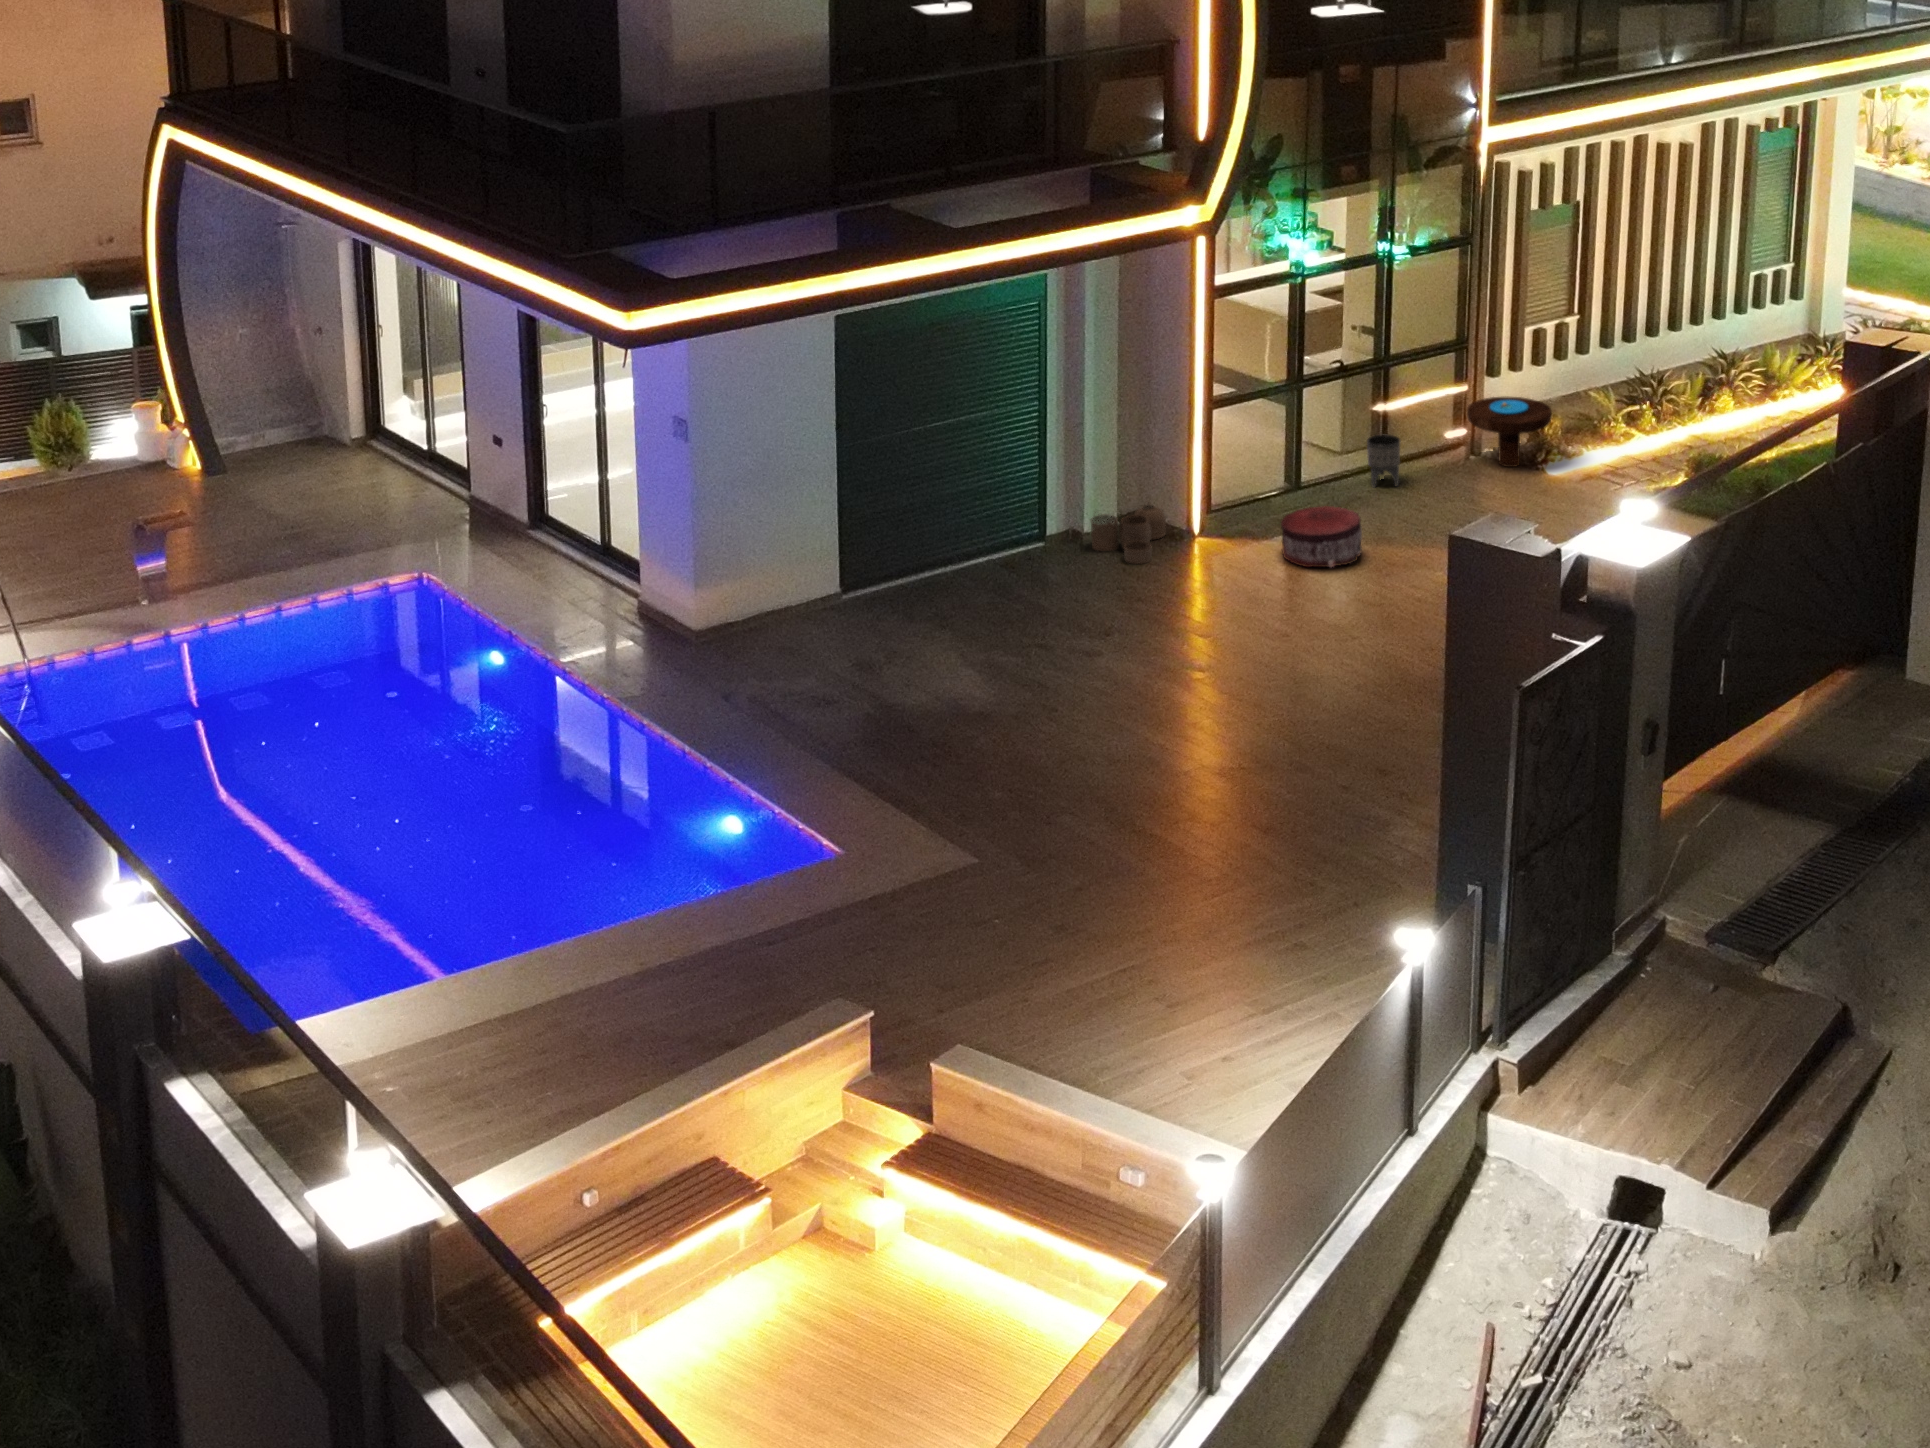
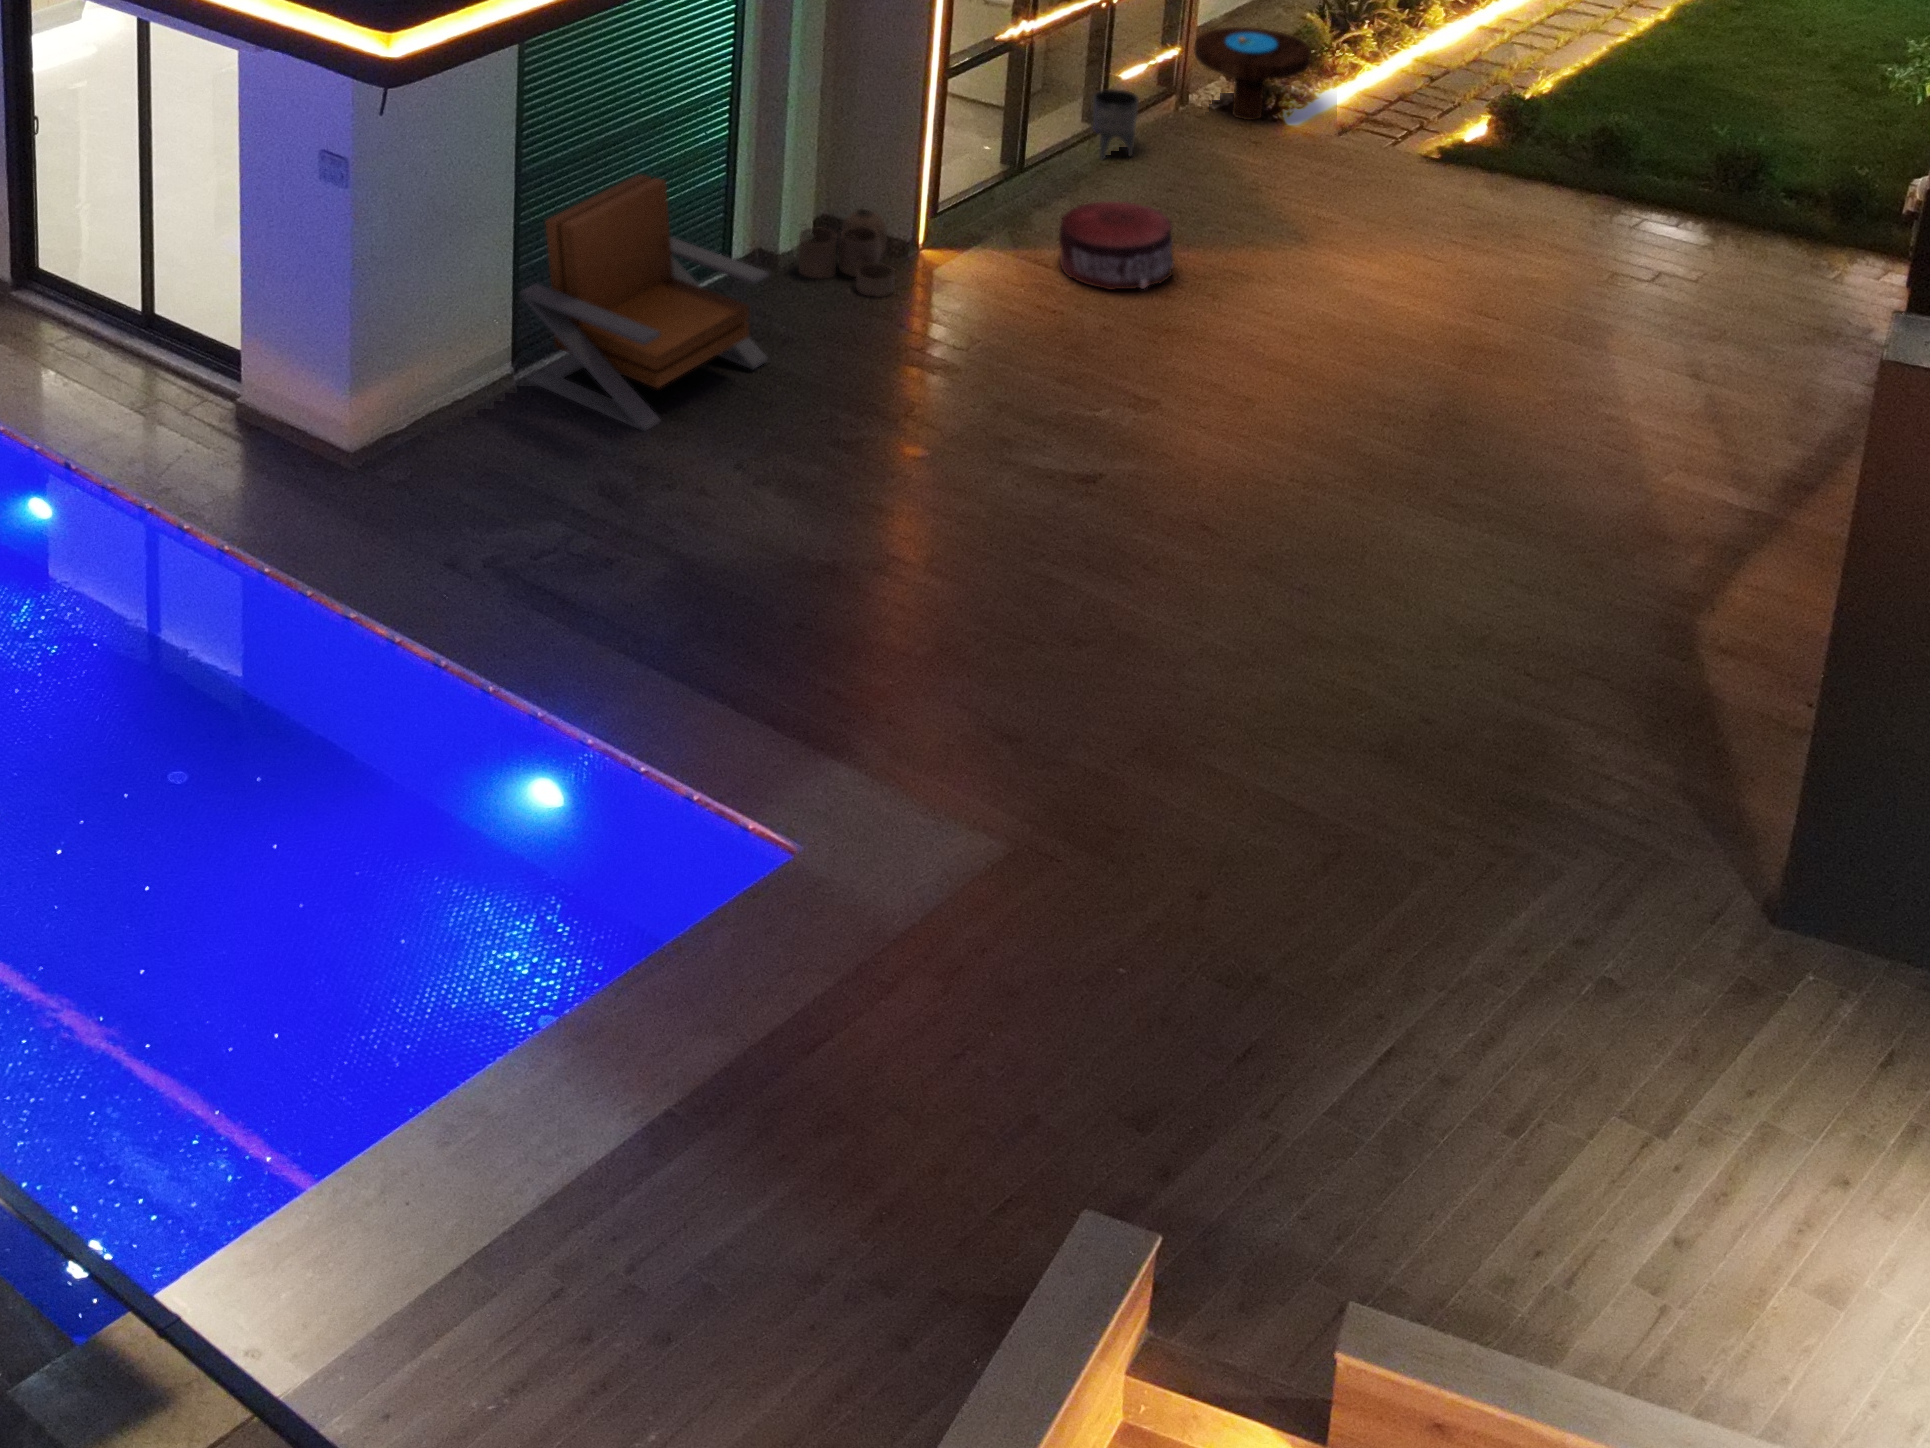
lounge chair: none [842,459,1025,635] -> present [520,174,768,431]

